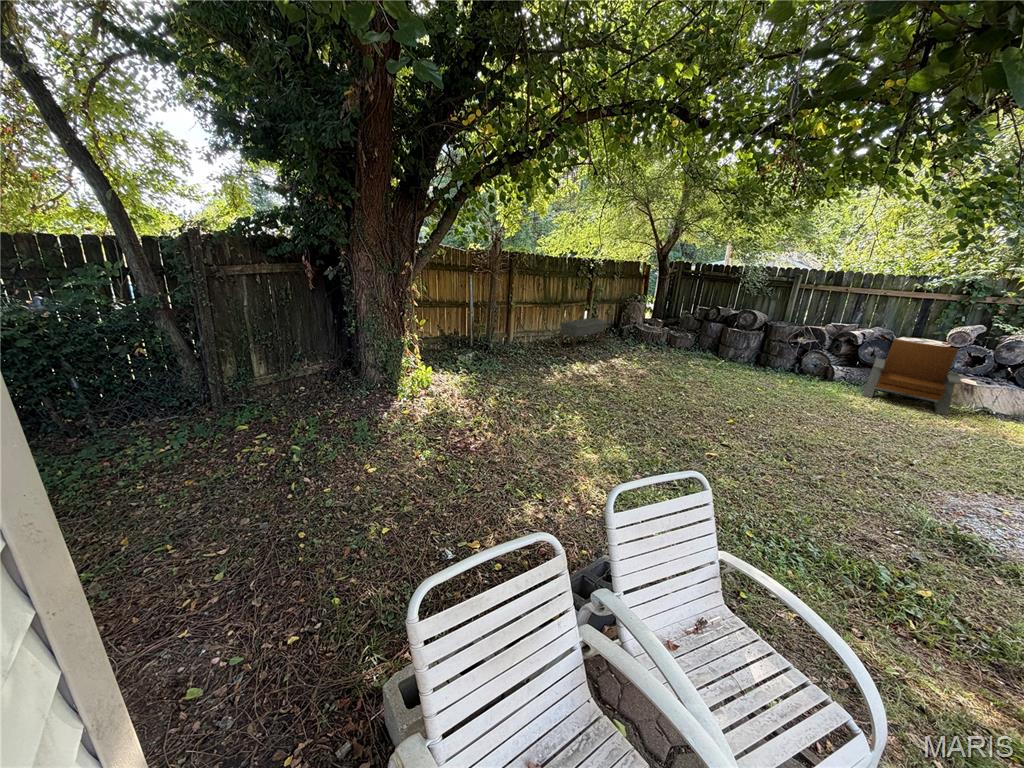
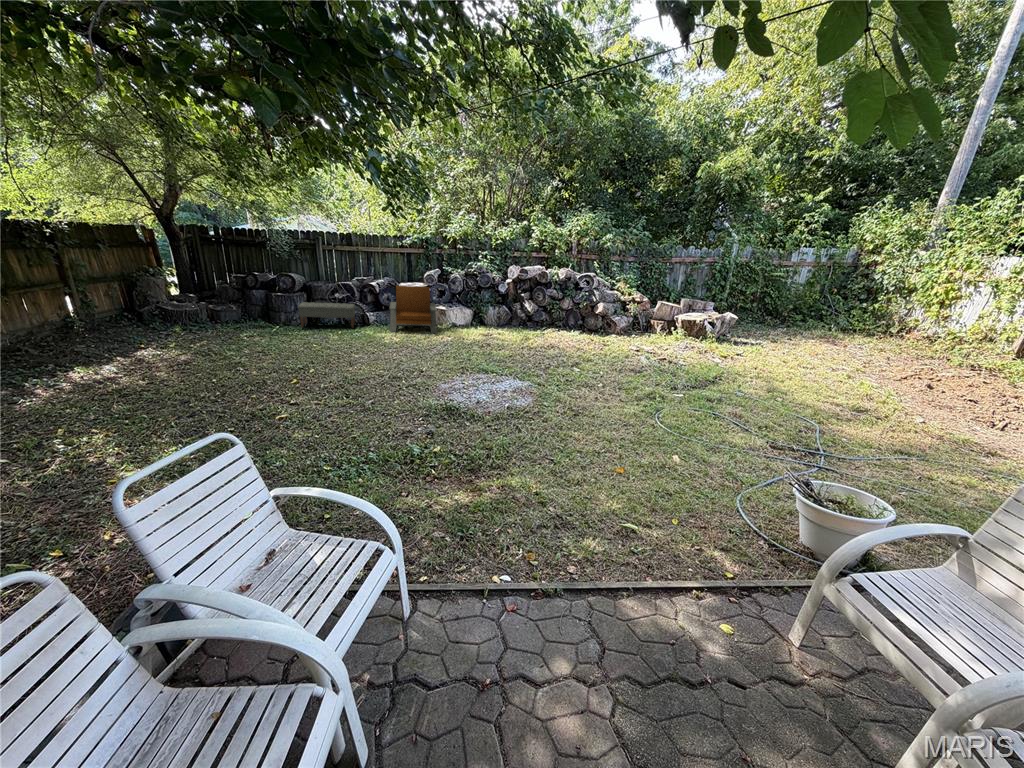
bench: present [560,318,605,348] -> present [298,302,355,328]

